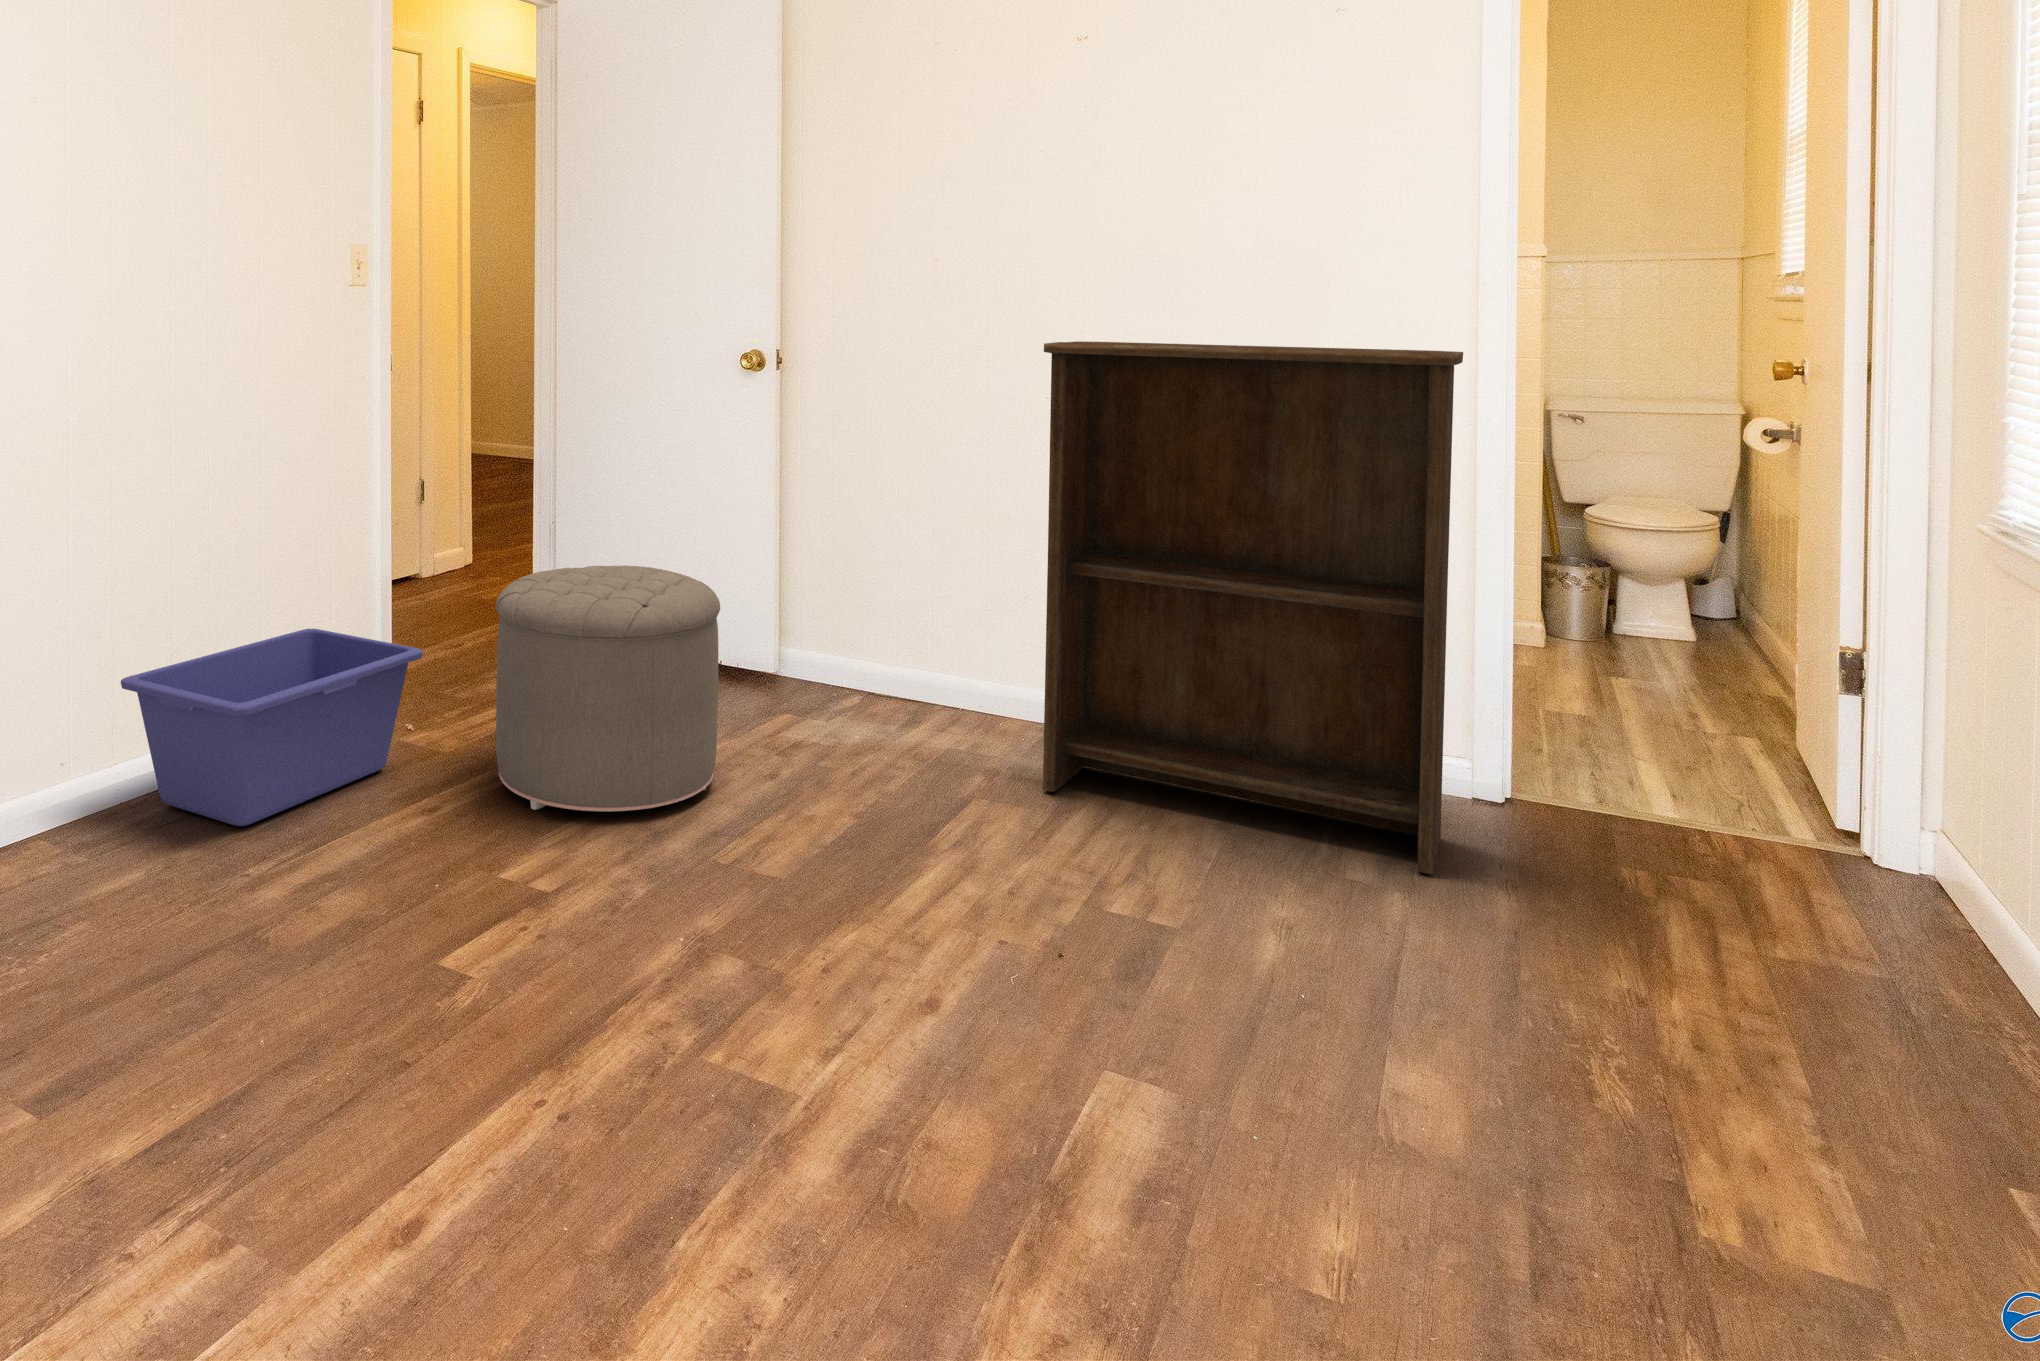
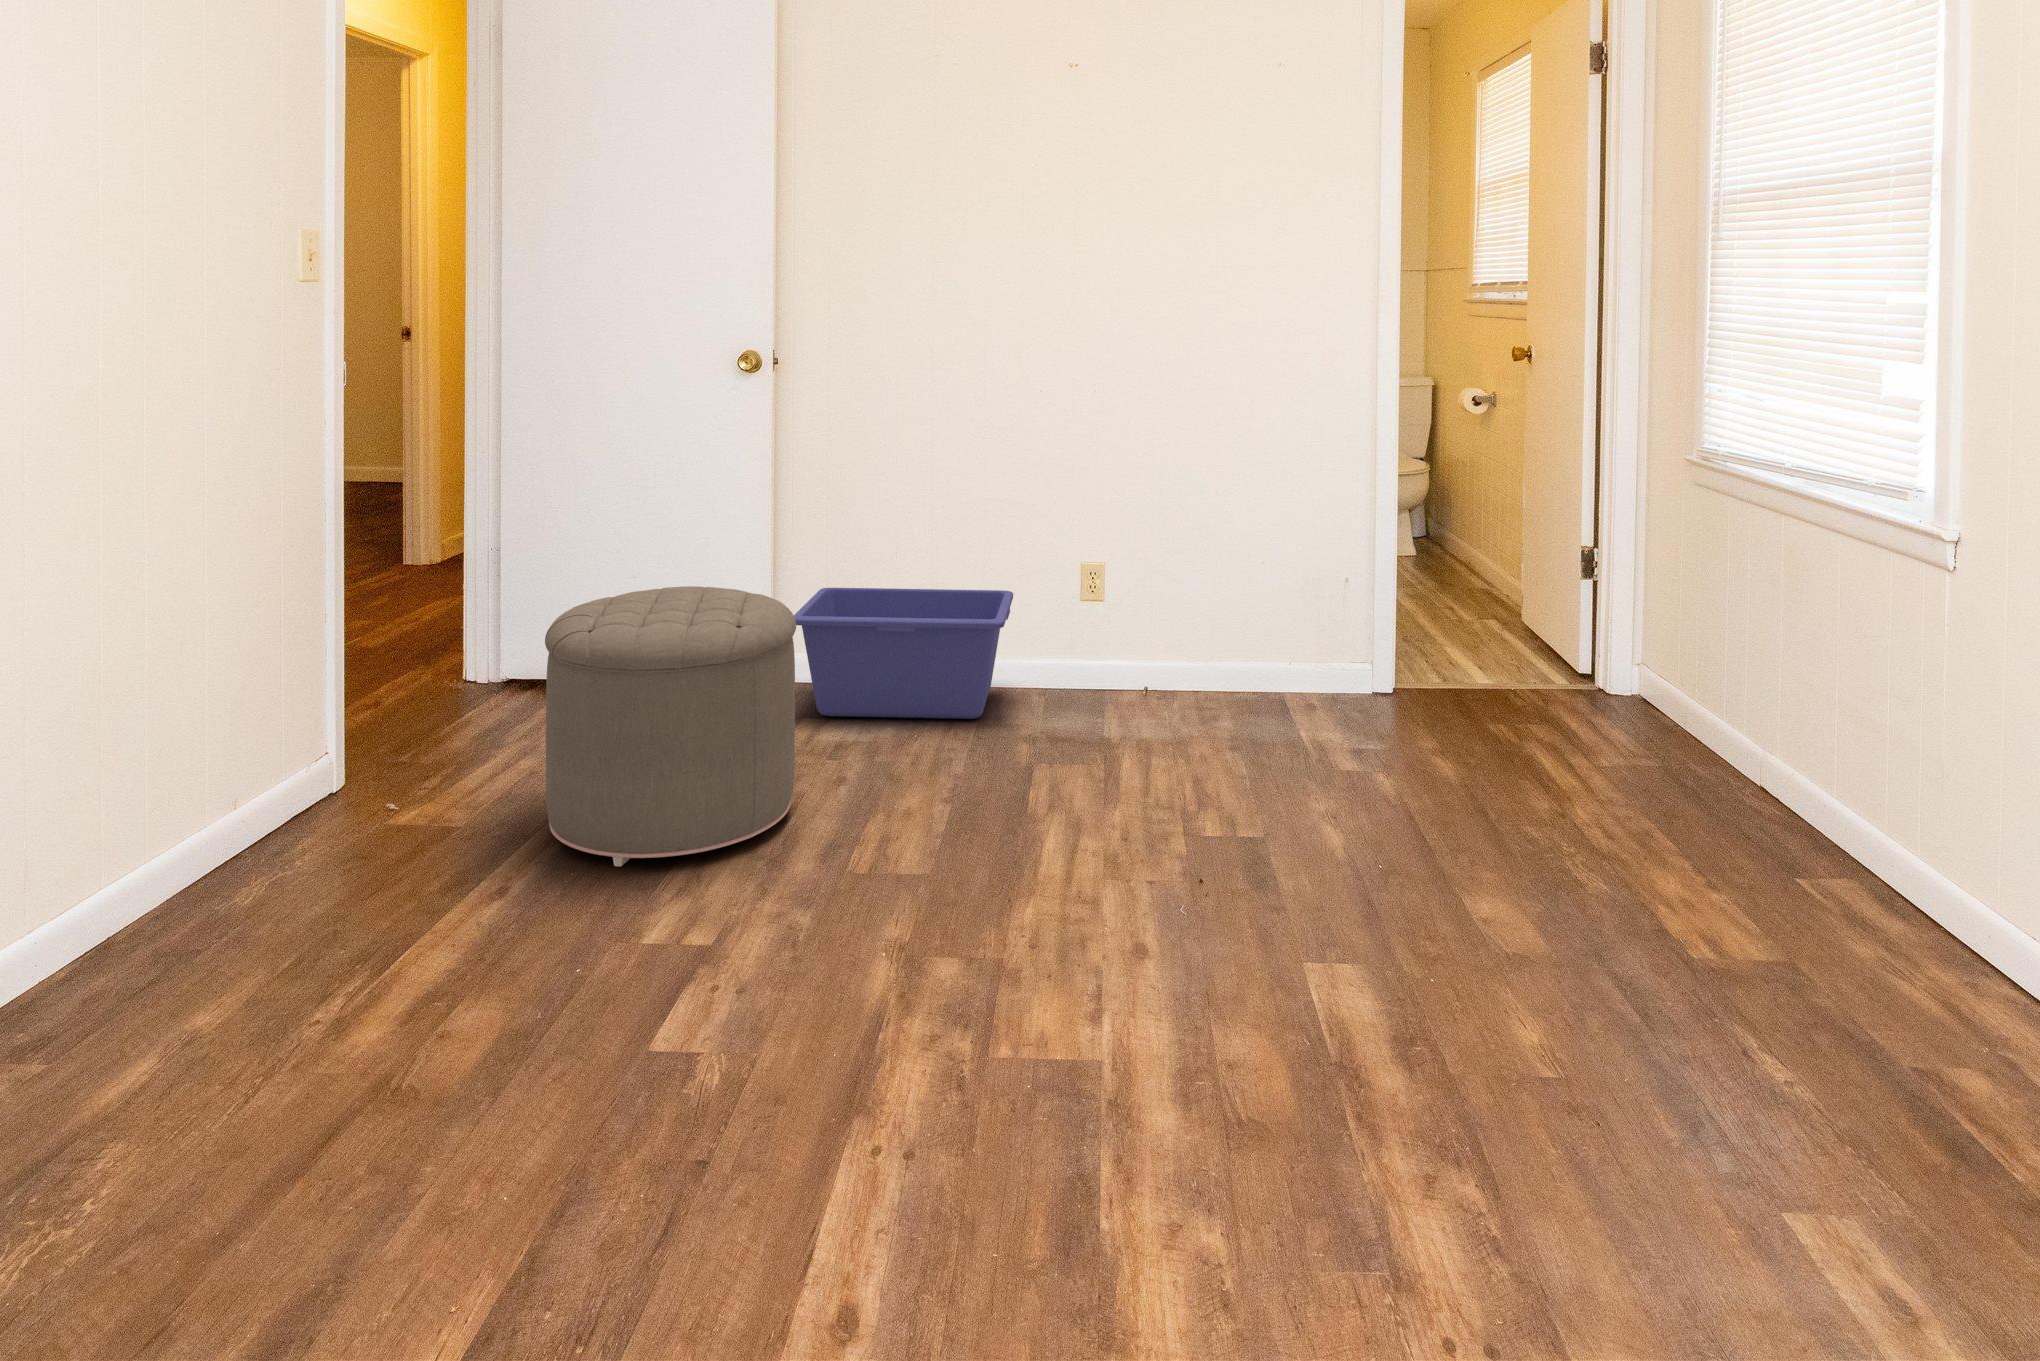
bookshelf: present [1043,341,1463,874] -> none [1078,338,1405,755]
storage bin: present [121,629,423,826] -> present [794,588,1013,719]

